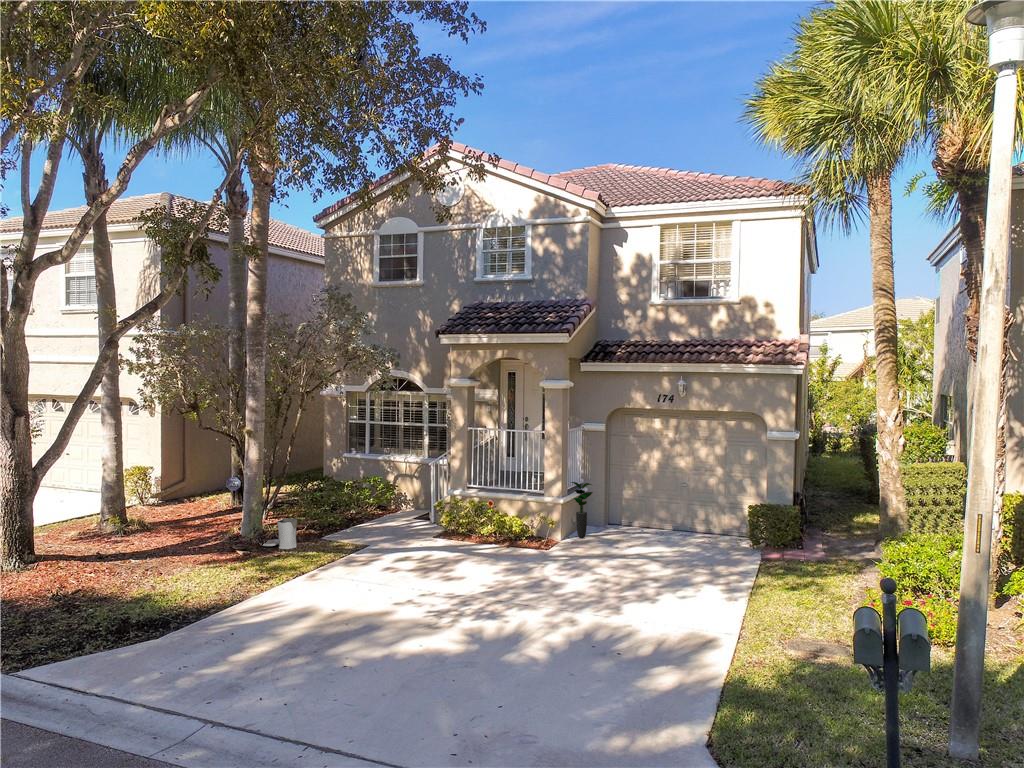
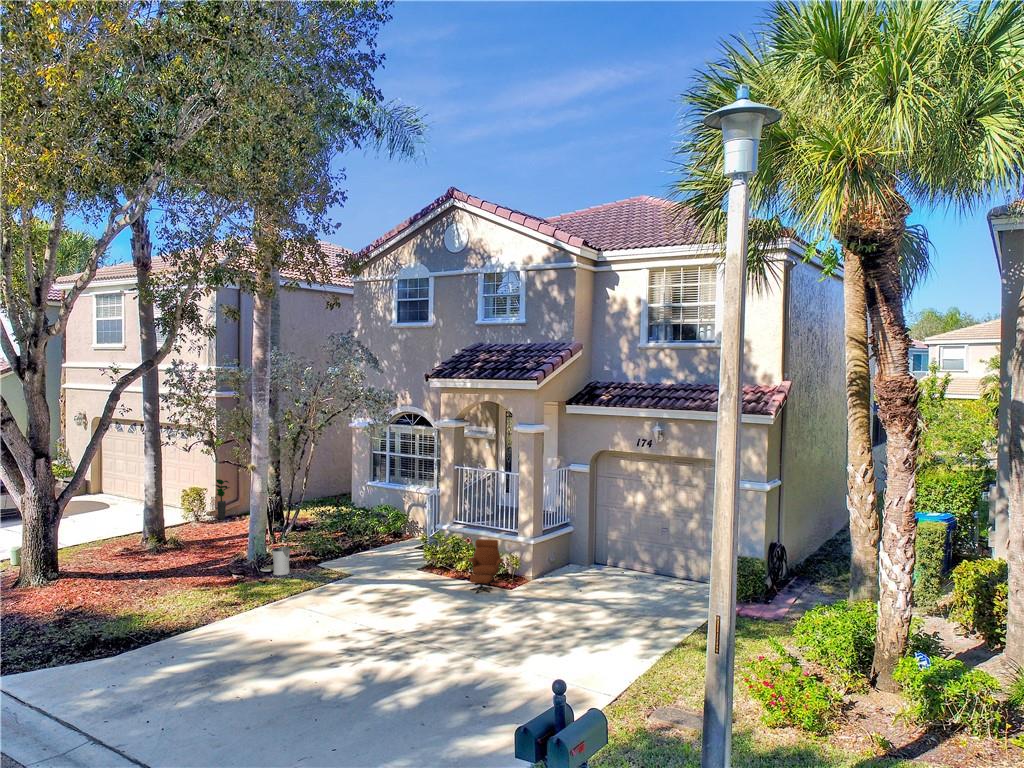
potted plant: present [571,482,592,538] -> present [216,479,230,520]
lounge chair: none [498,500,535,554] -> present [469,539,504,593]

